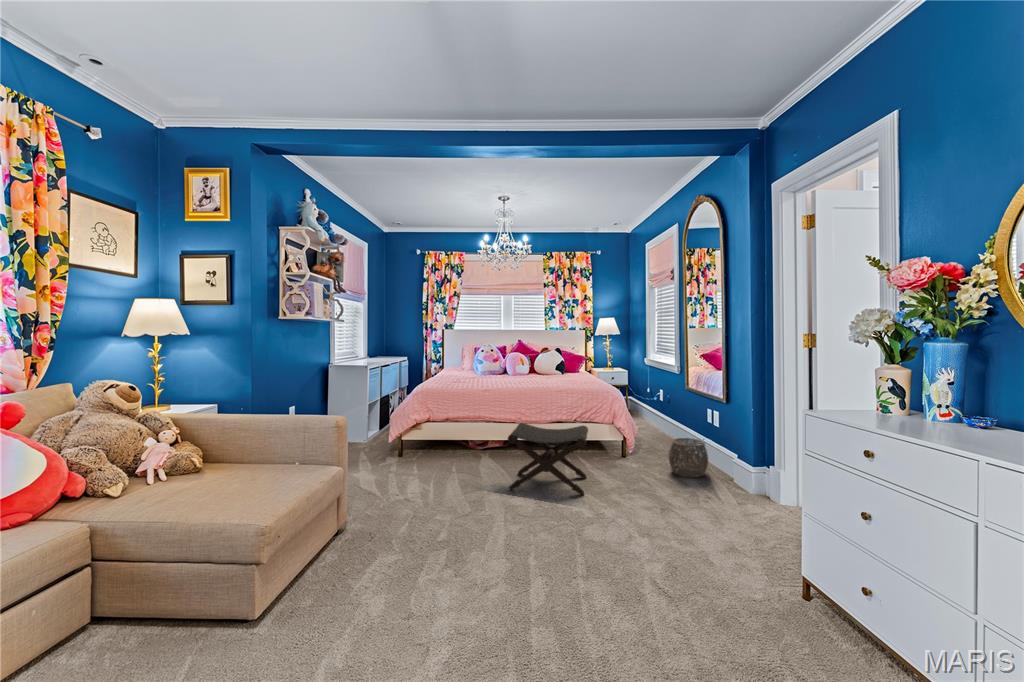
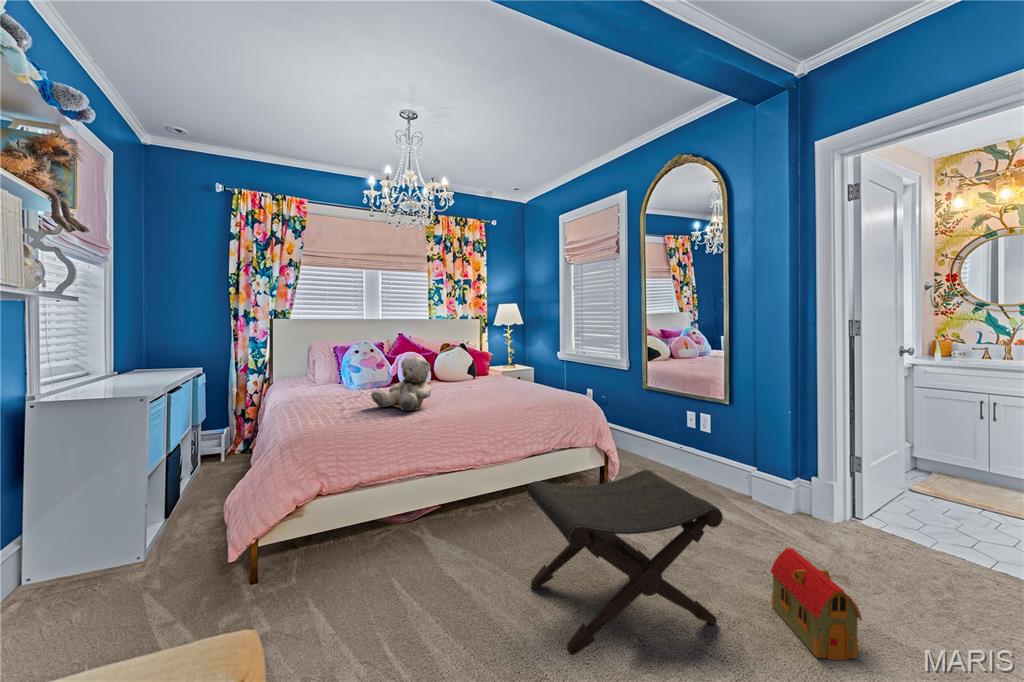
teddy bear: none [473,357,505,387] -> present [371,356,431,411]
woven basket: present [669,438,708,477] -> none [726,462,793,527]
toy house: none [609,468,640,512] -> present [771,548,862,660]

